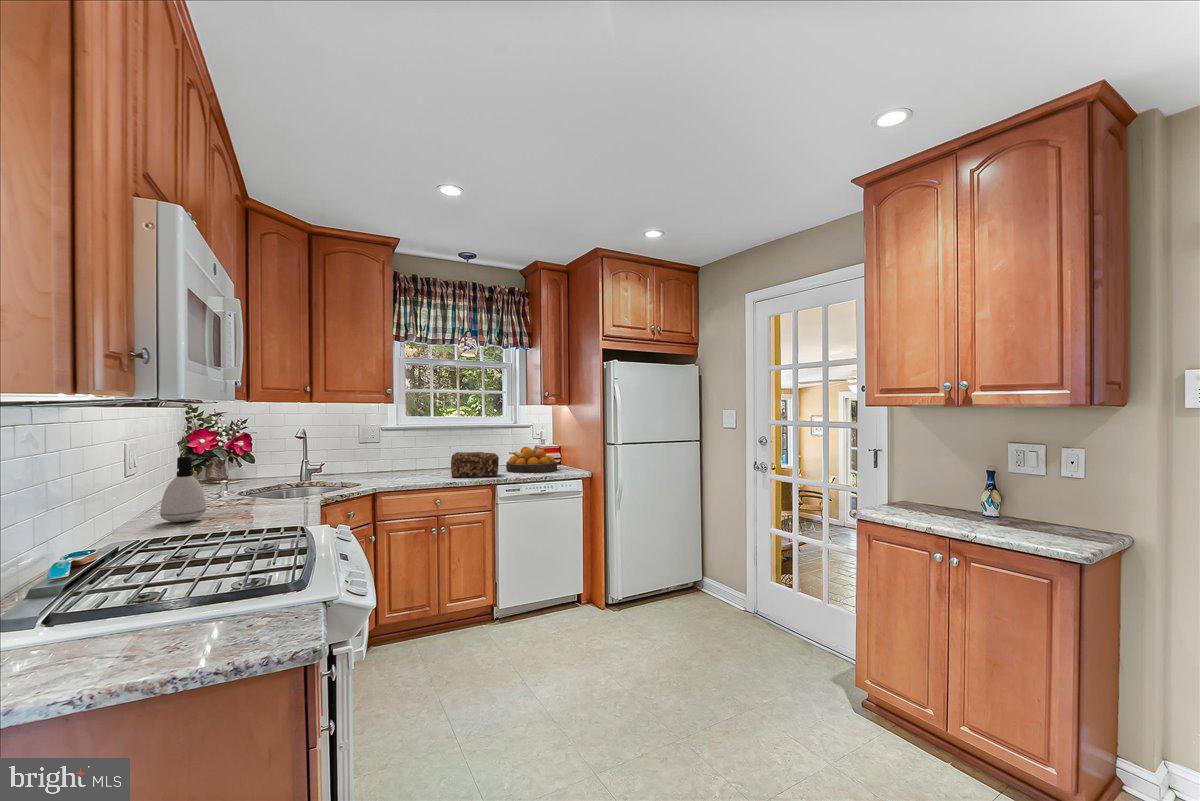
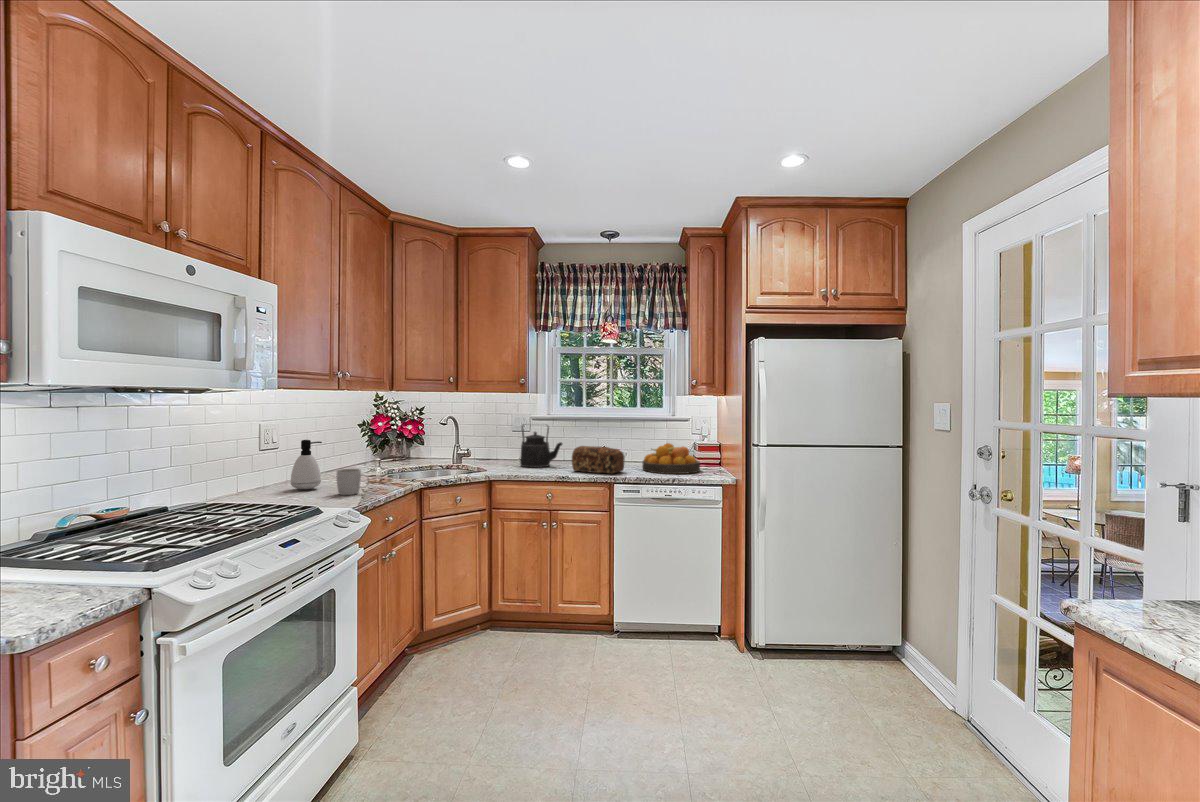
kettle: none [381,433,430,478] -> present [520,424,562,467]
mug: none [252,487,296,520] -> present [336,469,369,495]

